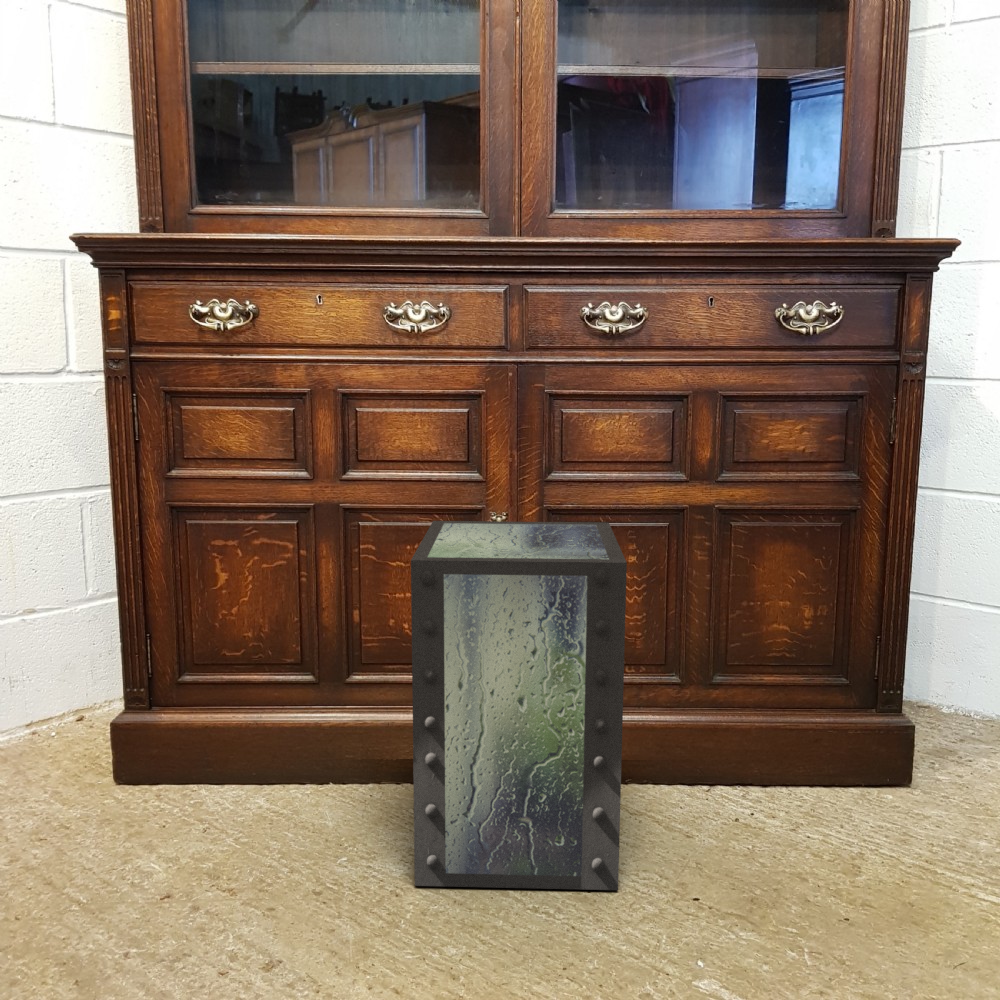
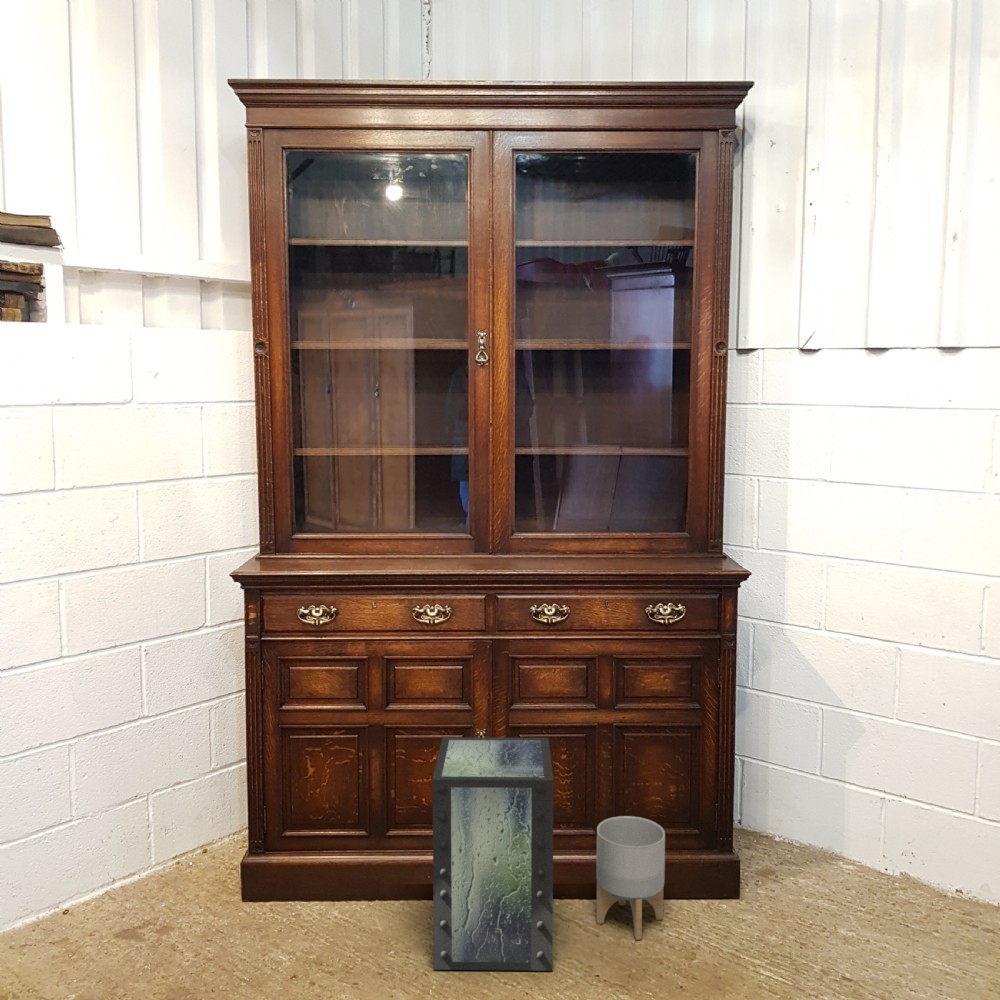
planter: none [684,653,804,844] -> present [596,816,665,940]

